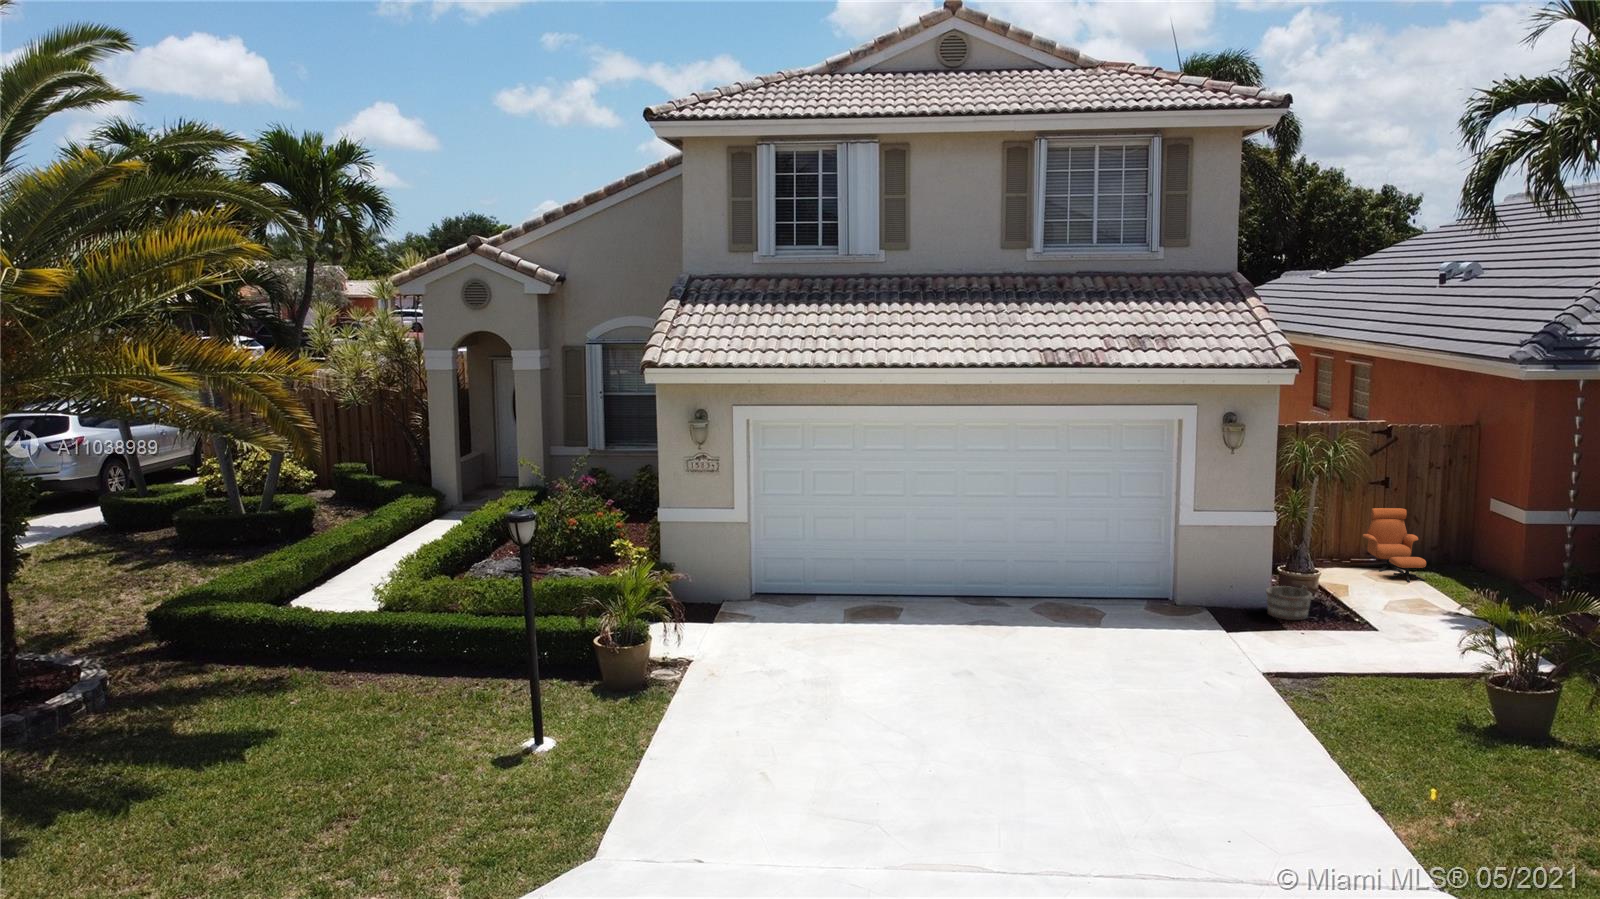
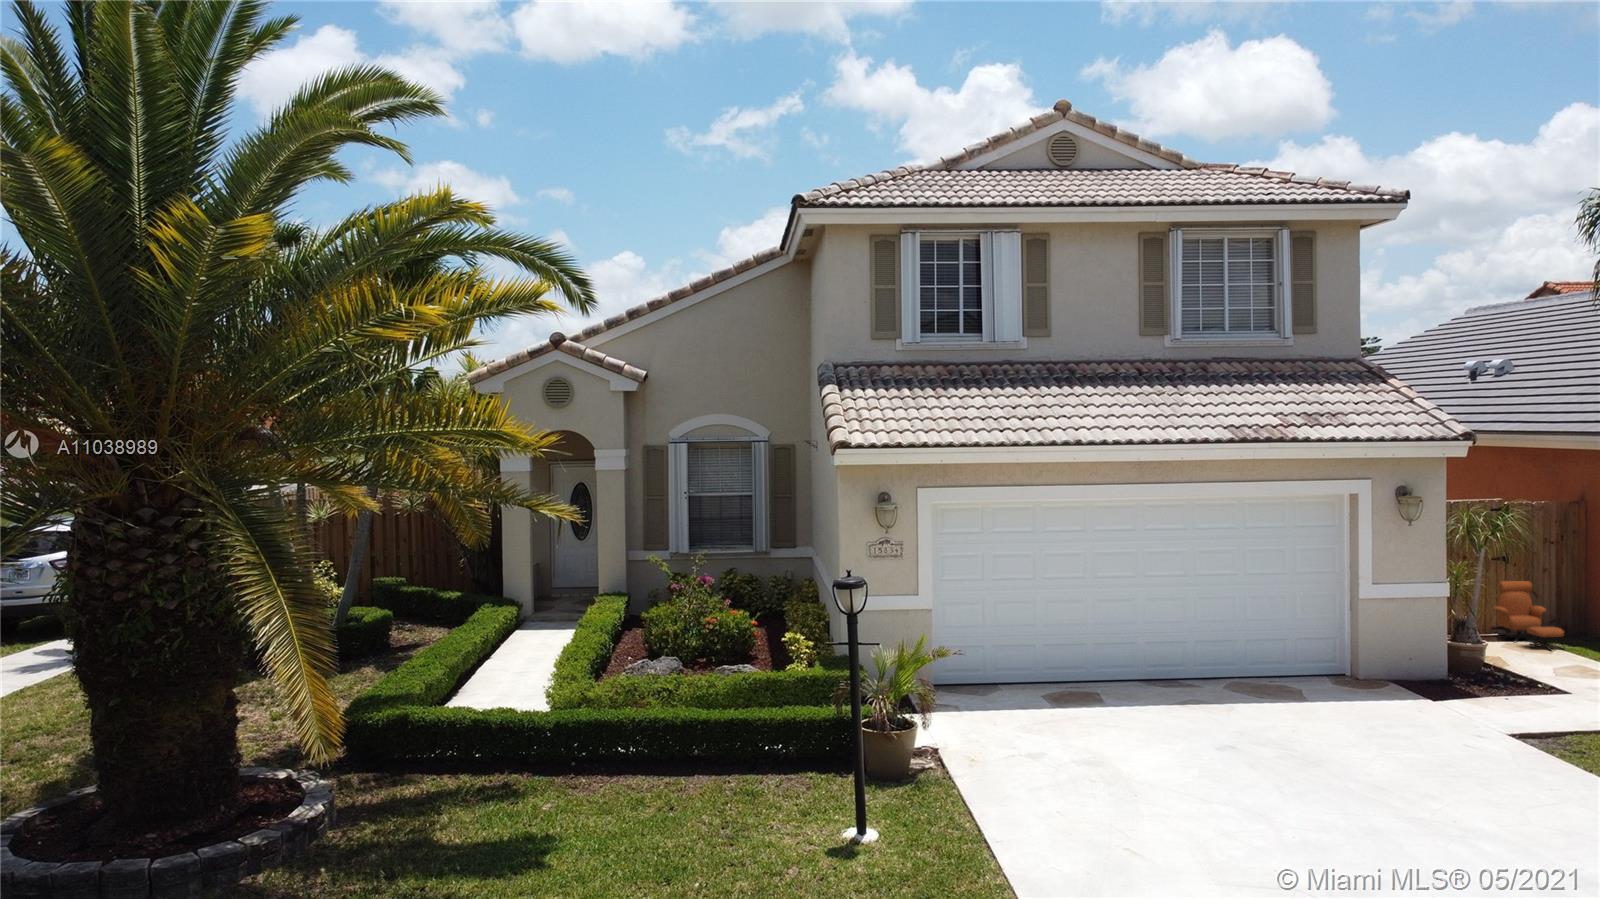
bucket: present [1266,585,1315,620] -> none [1449,653,1504,687]

